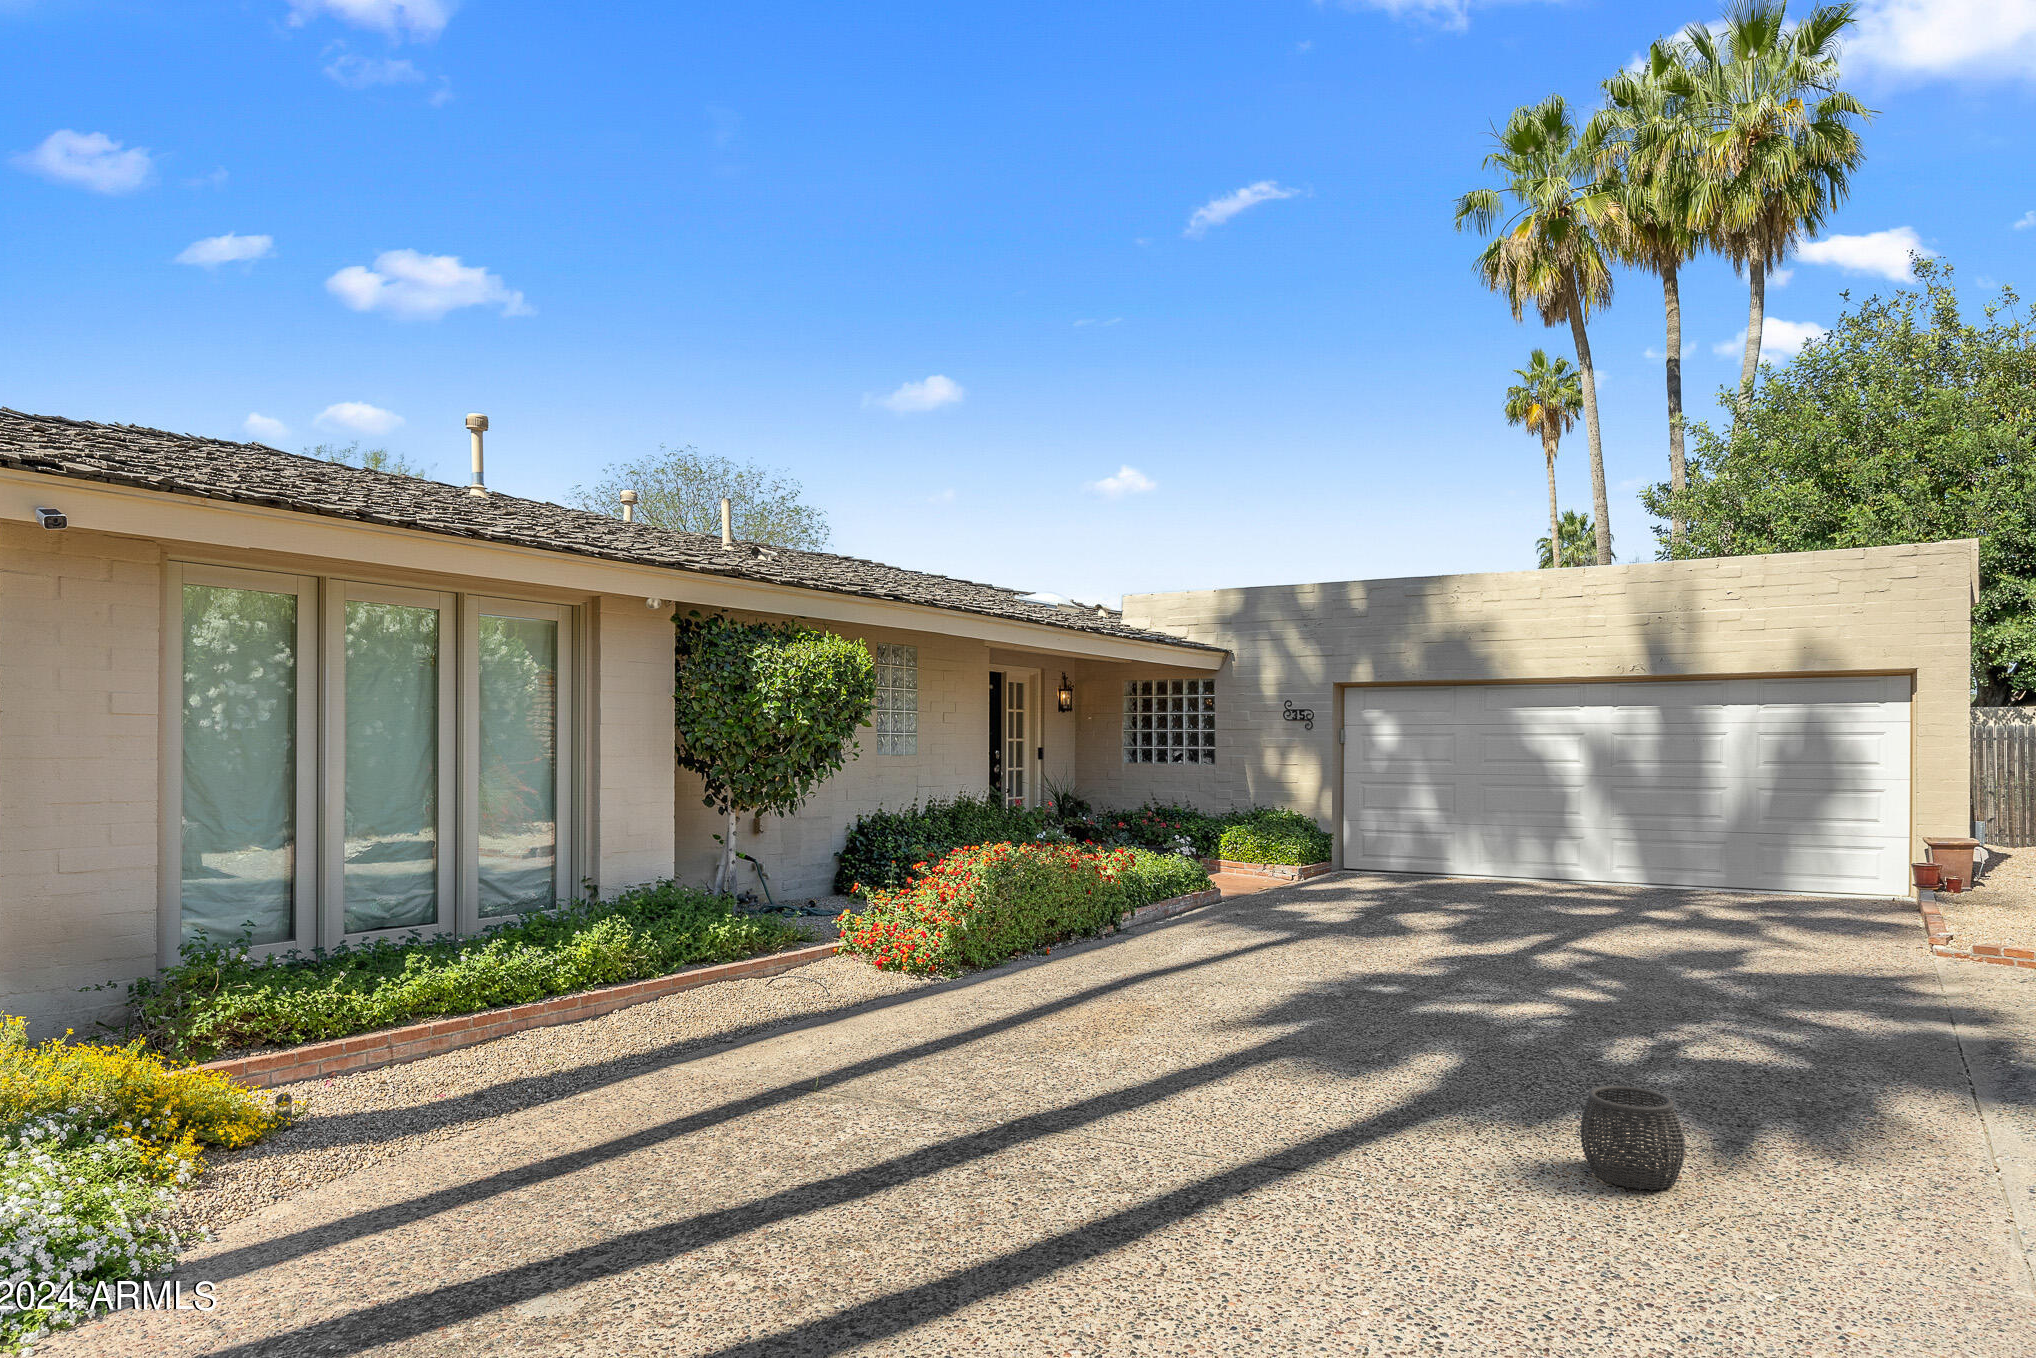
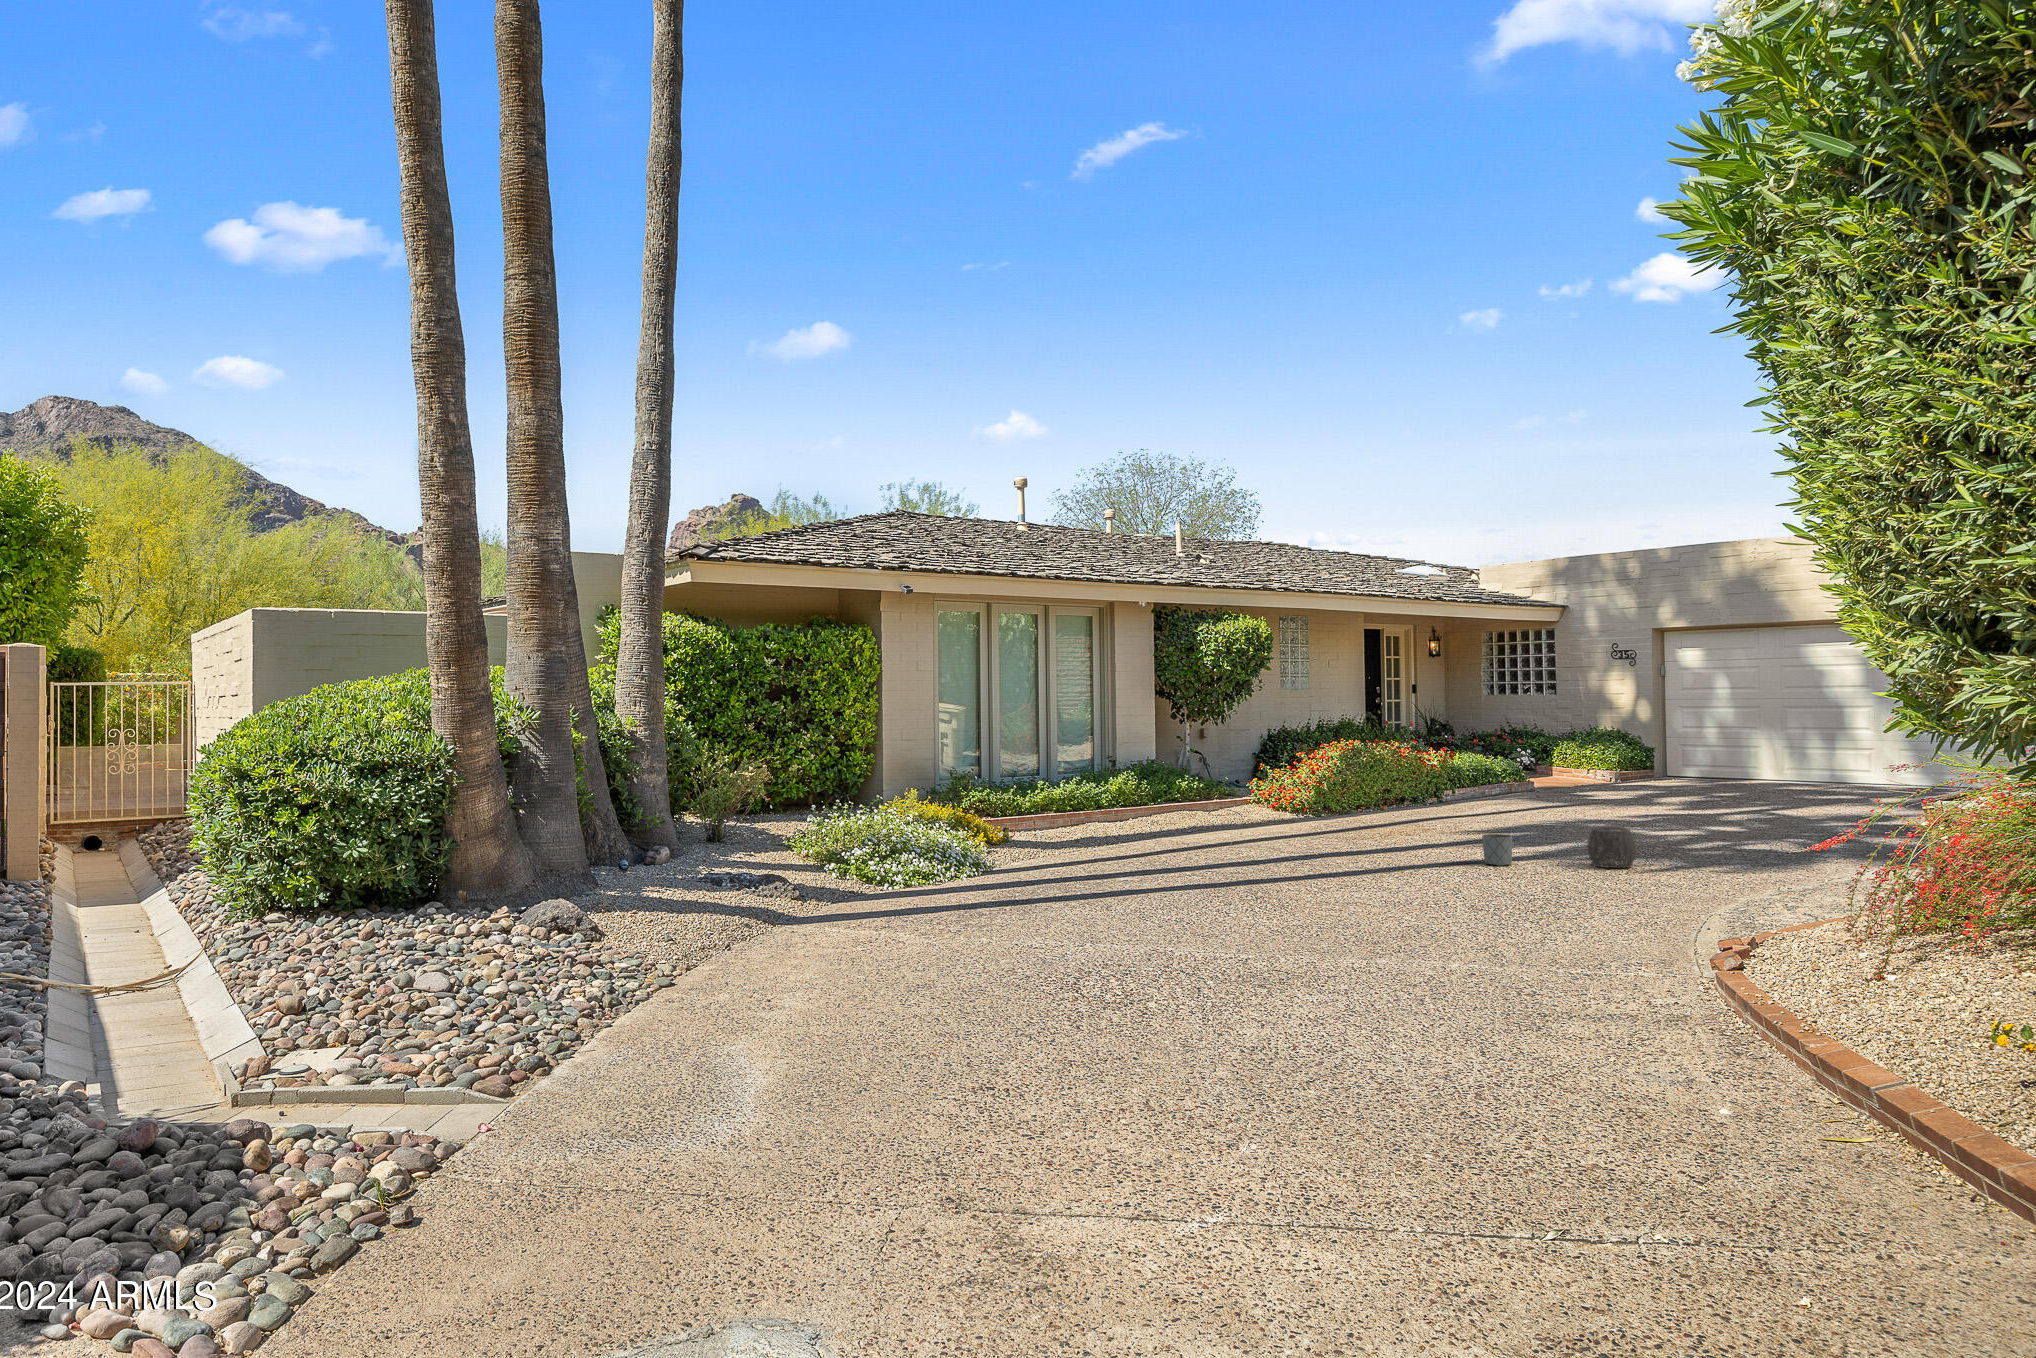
planter: none [1380,1110,1444,1195] -> present [1482,834,1512,866]

